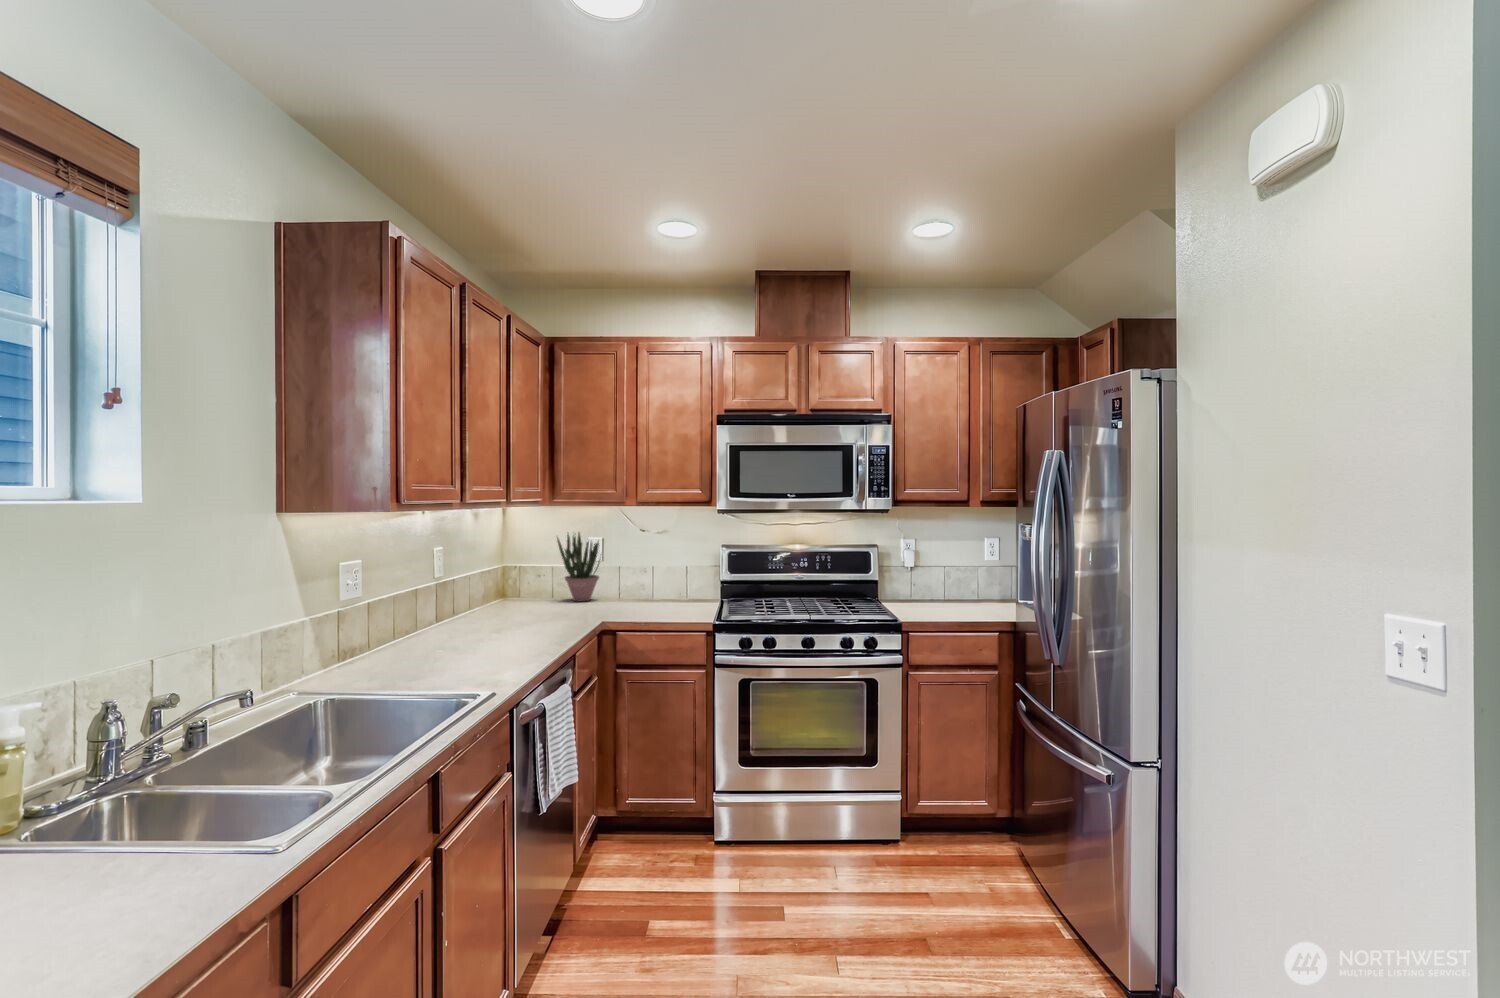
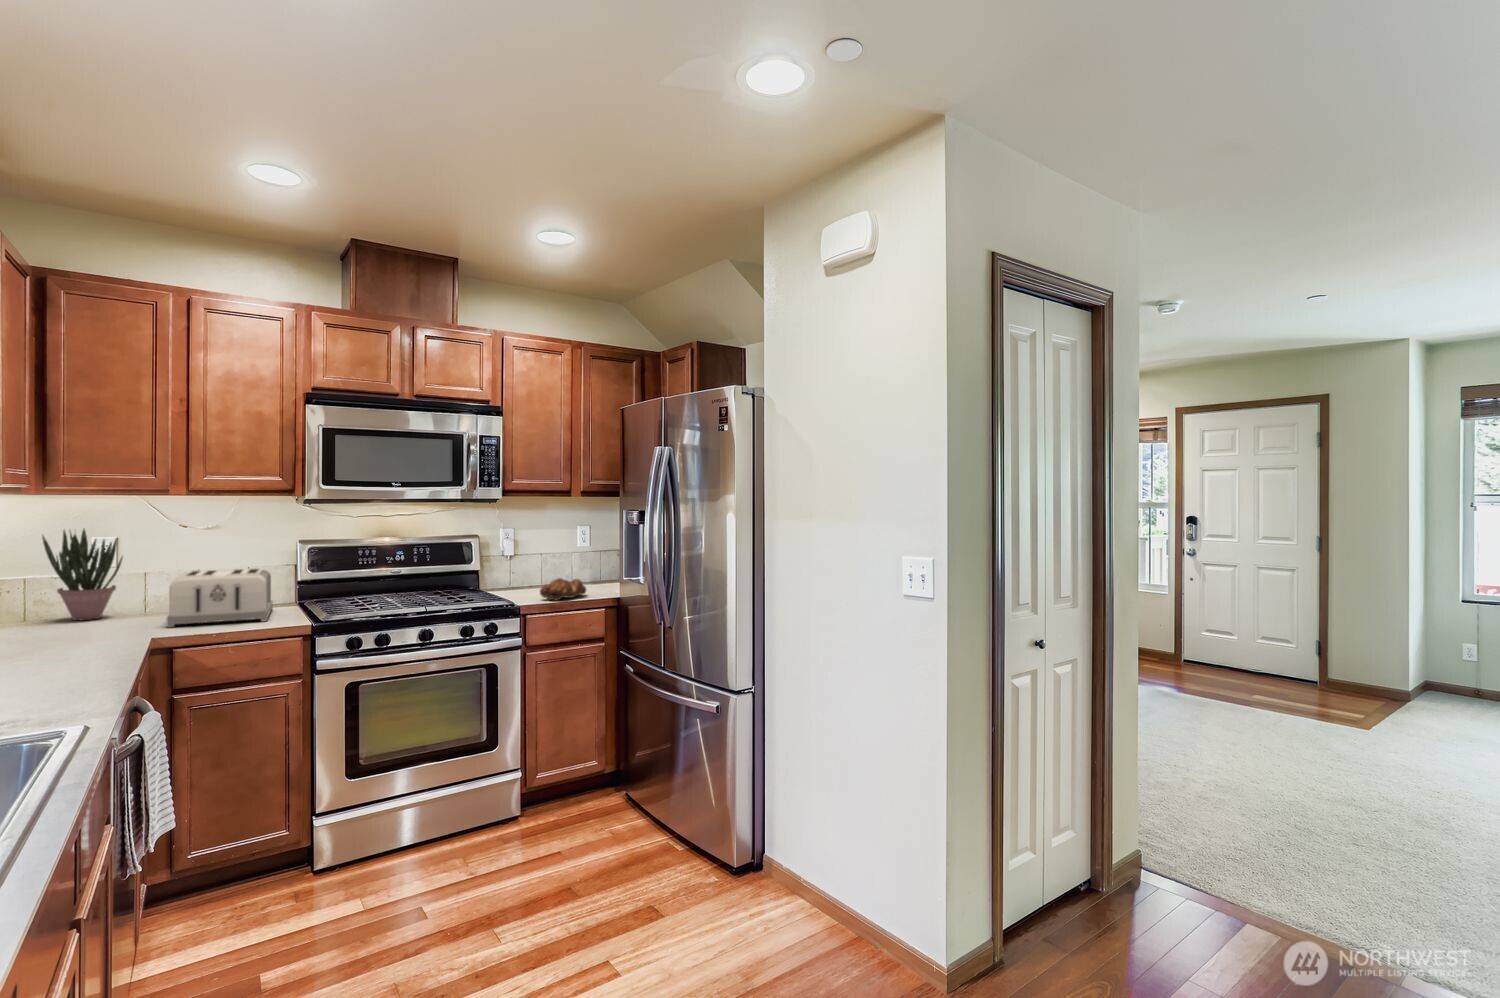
toaster: none [617,567,698,615] -> present [167,568,273,627]
bread loaf: none [926,594,980,618] -> present [540,578,587,601]

